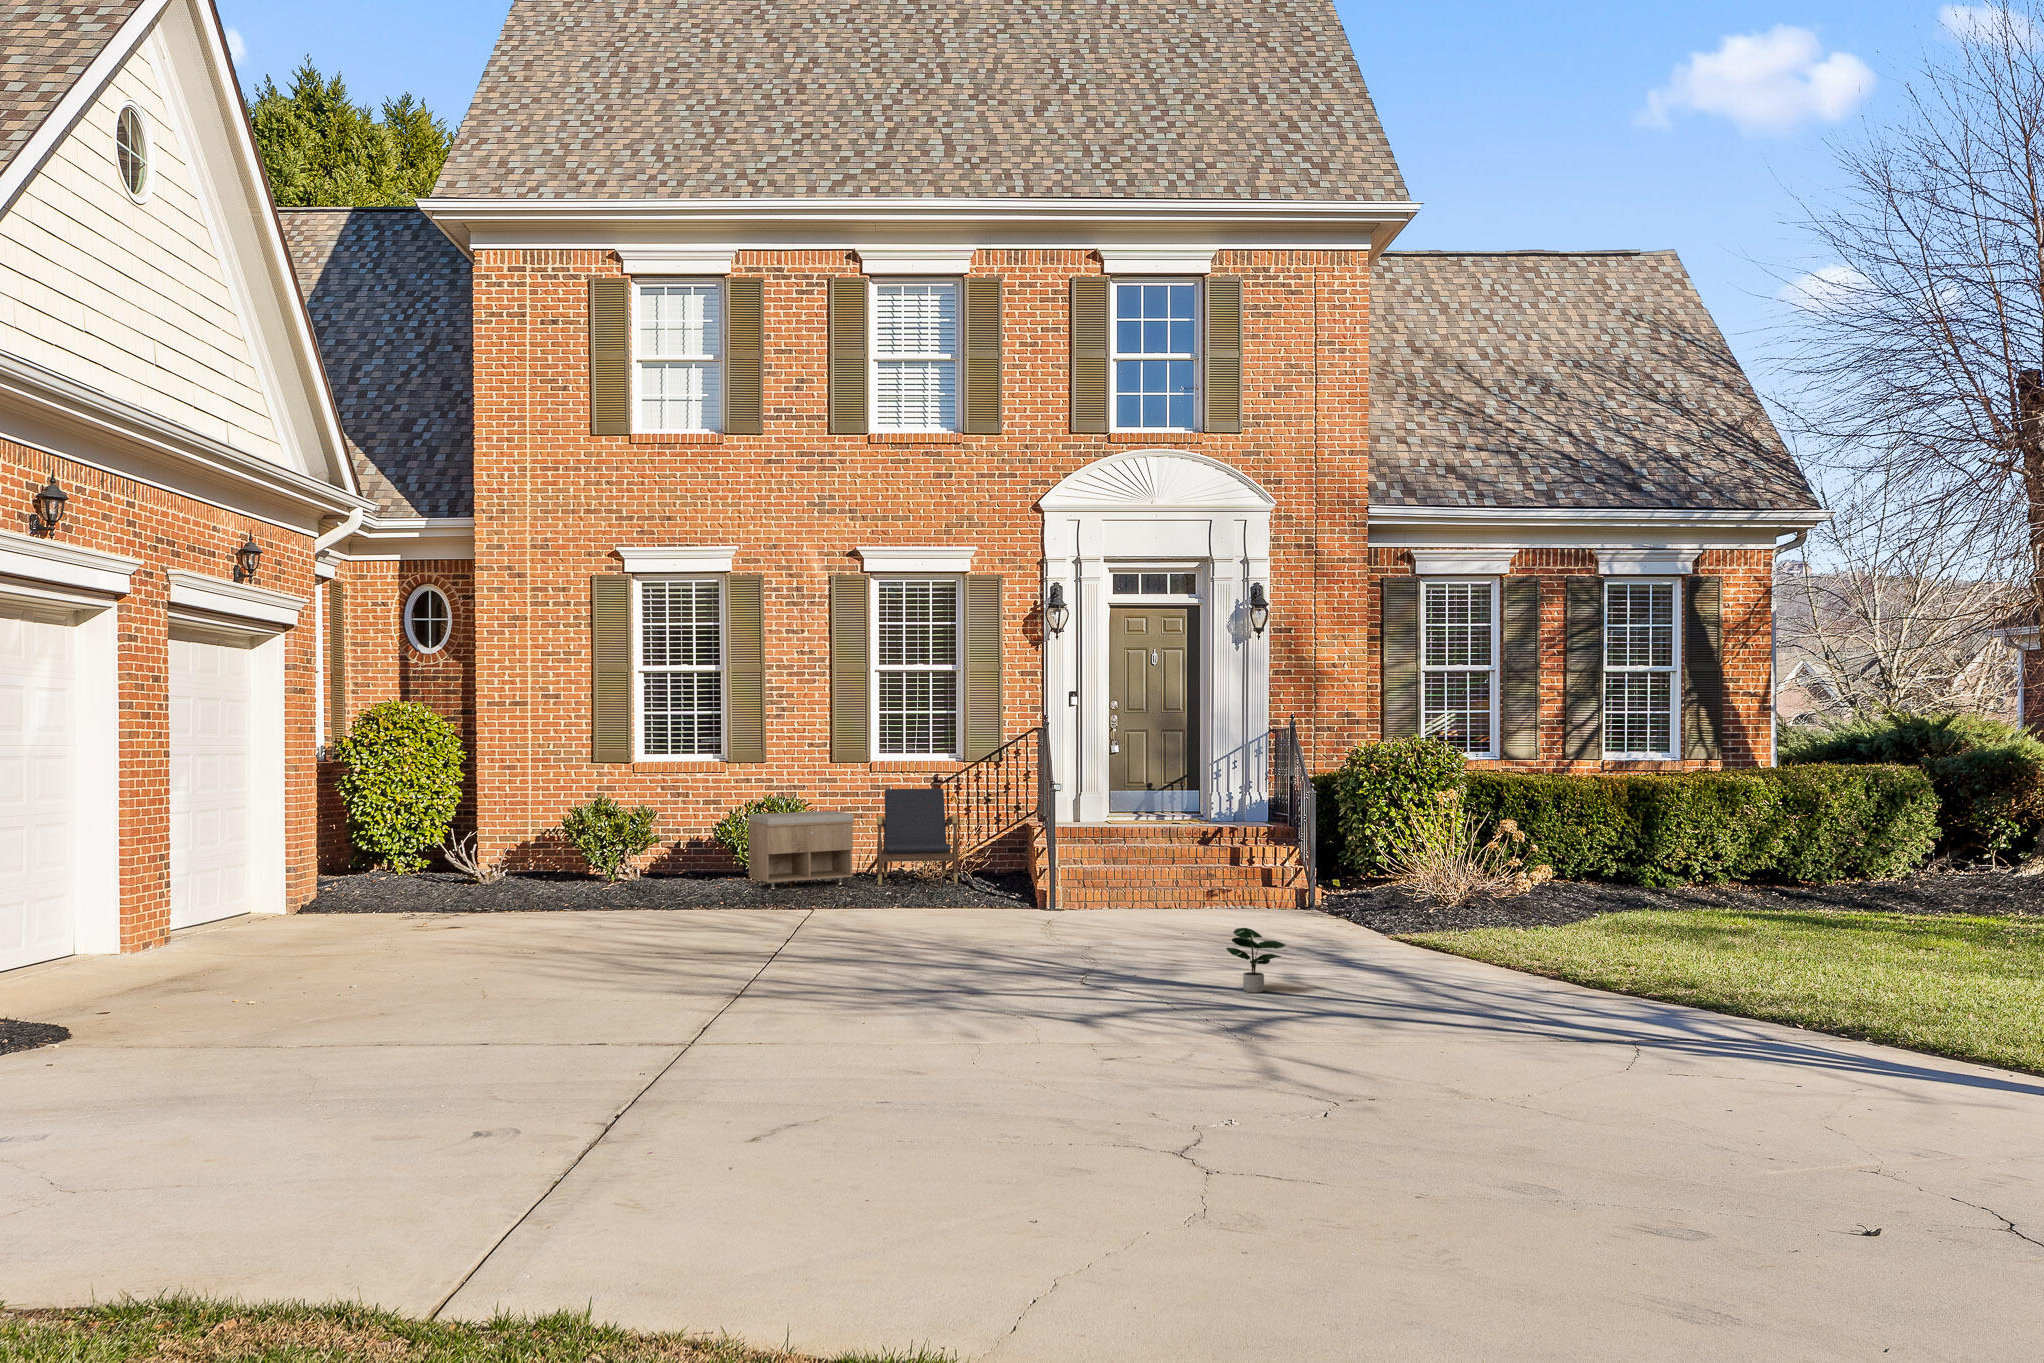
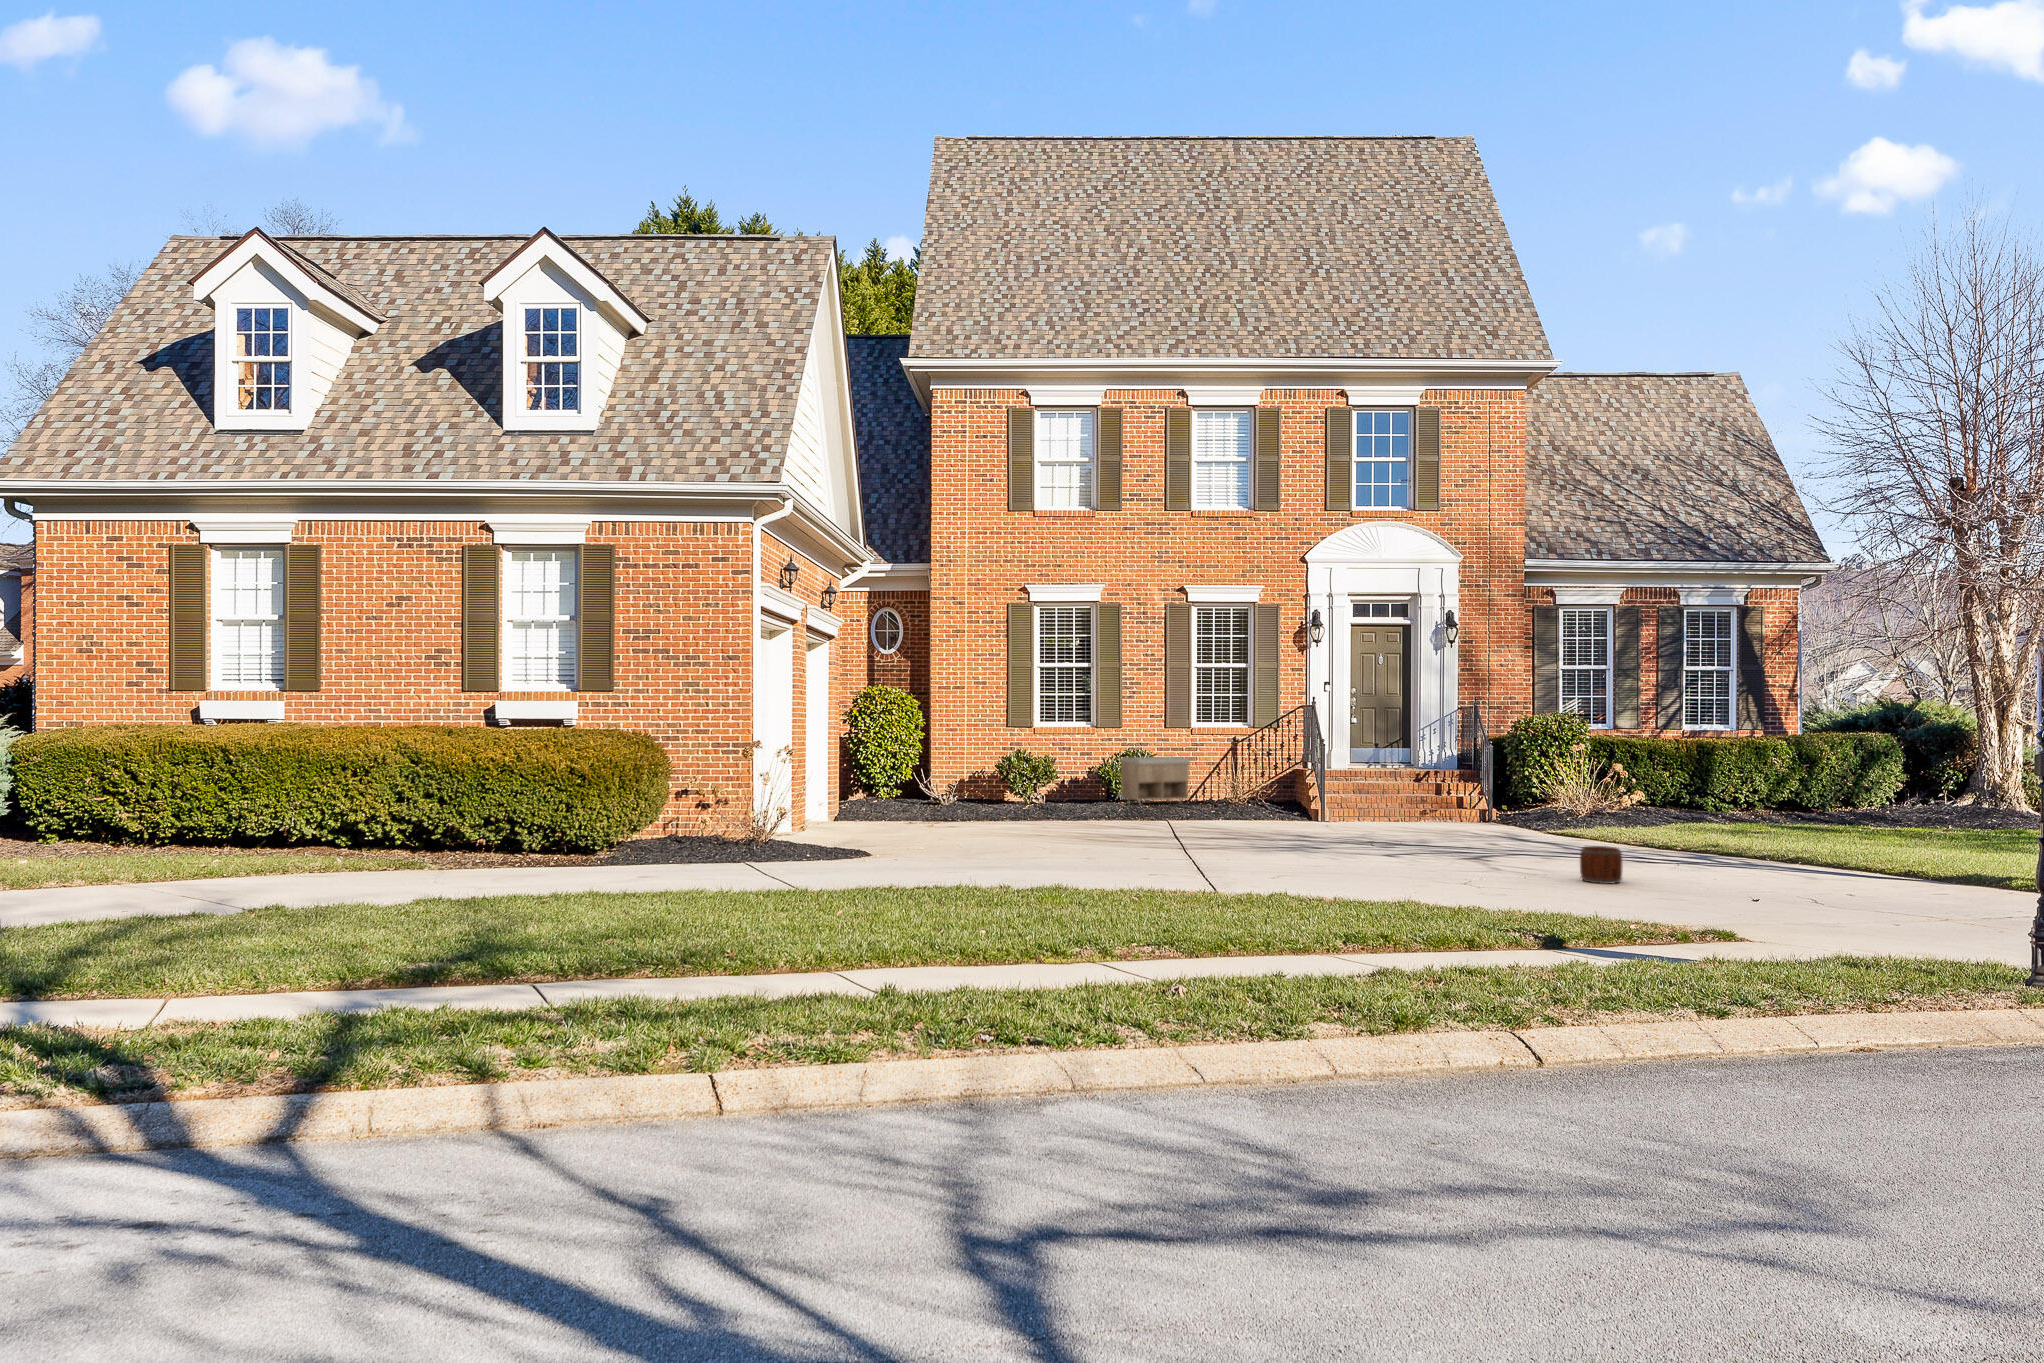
lounge chair: present [877,789,958,885] -> none [1202,744,1256,805]
potted plant: present [1226,928,1286,993] -> none [1472,814,1507,849]
bucket: none [1382,1026,1466,1111] -> present [1580,846,1622,884]

